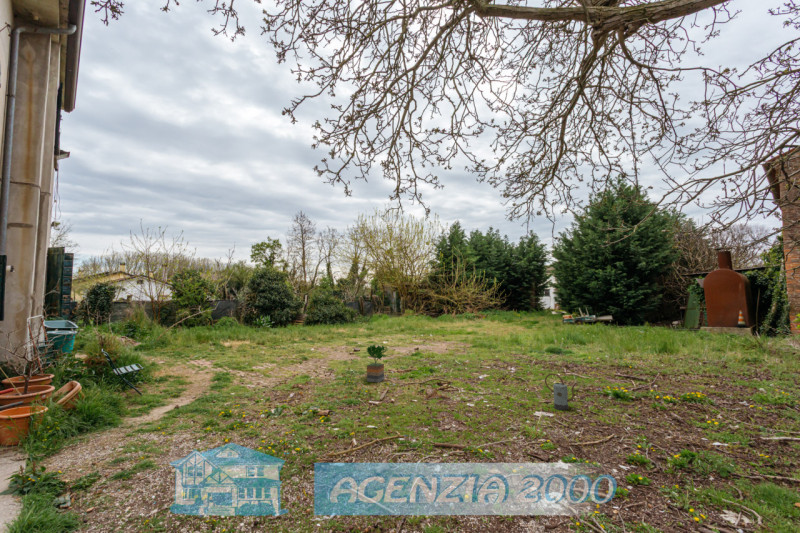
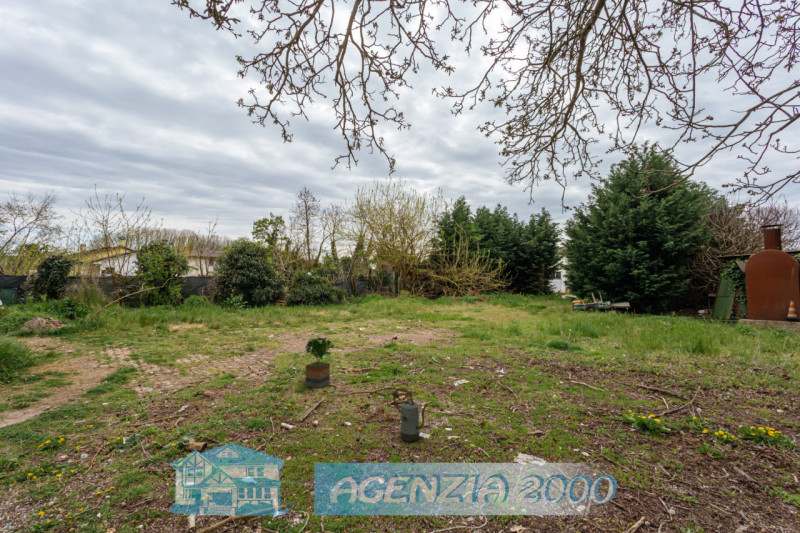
watering can: present [545,373,576,410] -> present [393,388,428,442]

